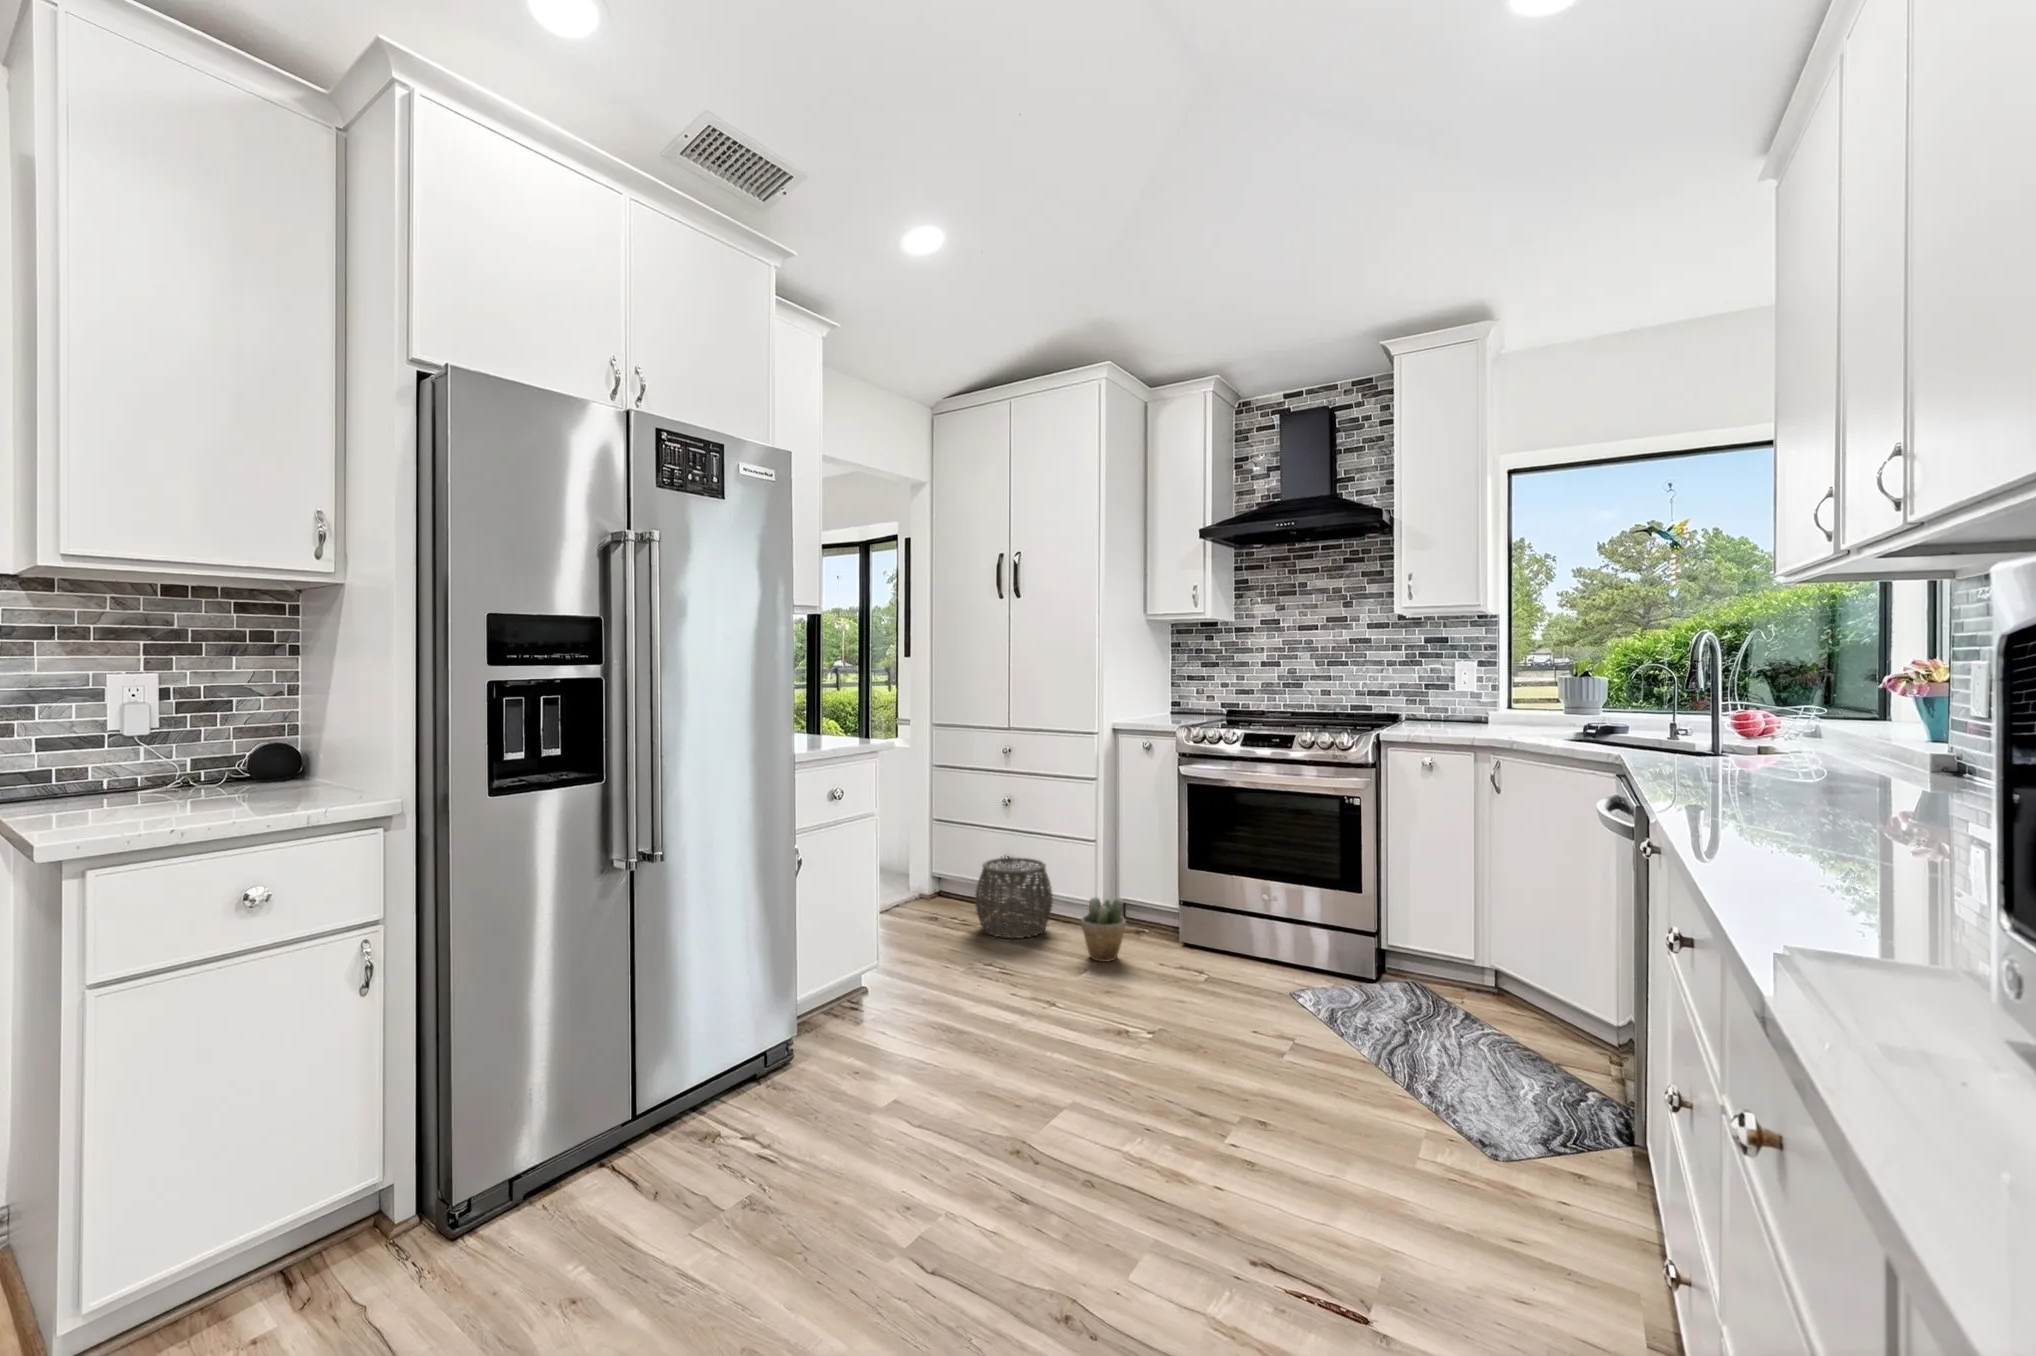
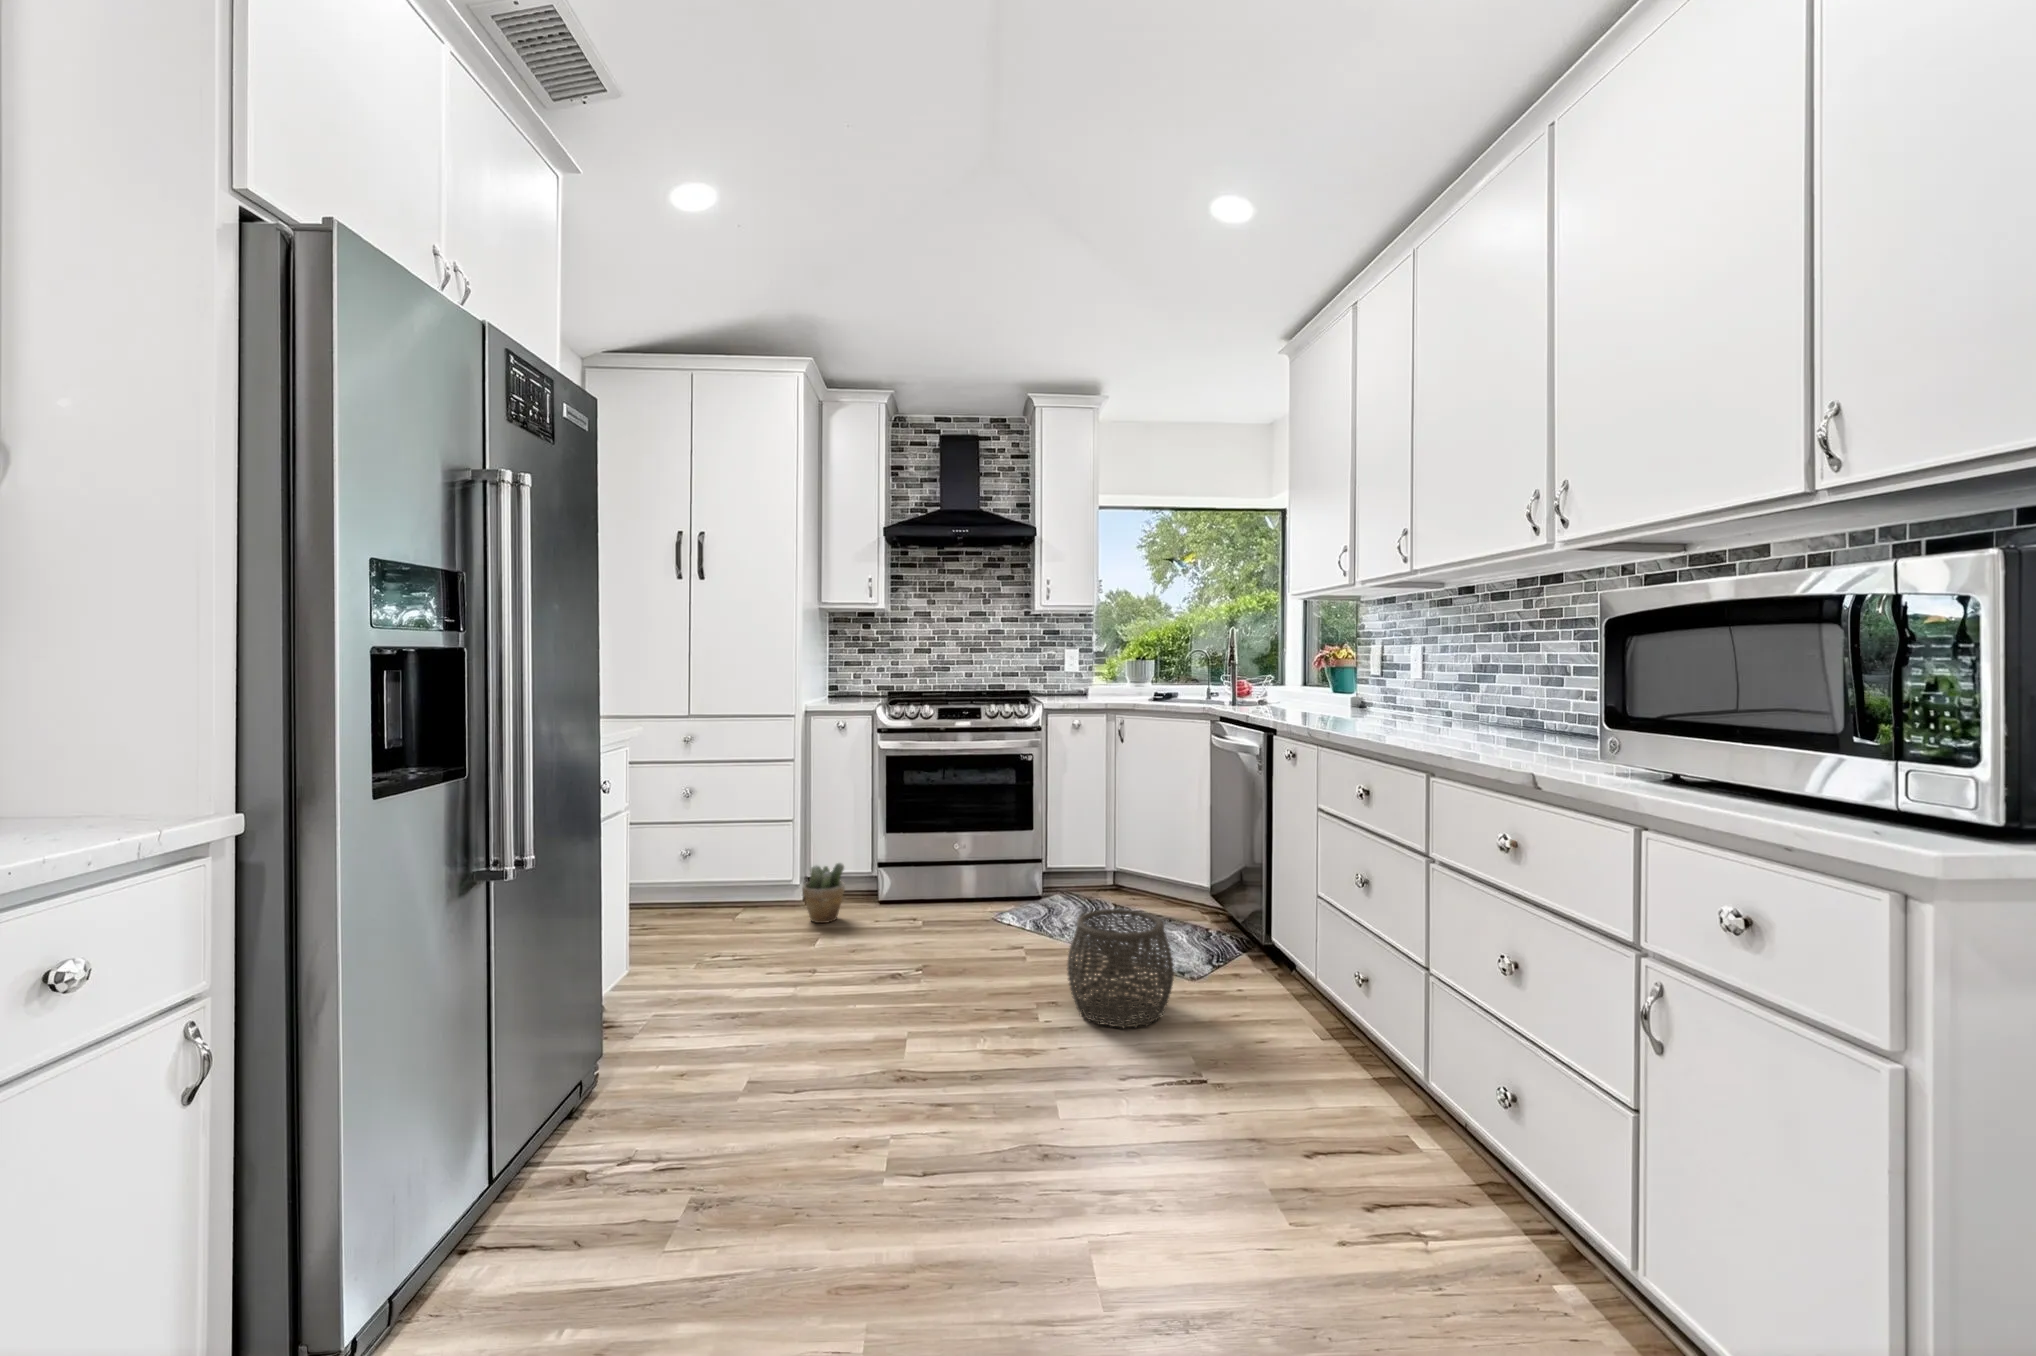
woven basket: present [975,857,1053,939] -> present [1067,909,1174,1028]

